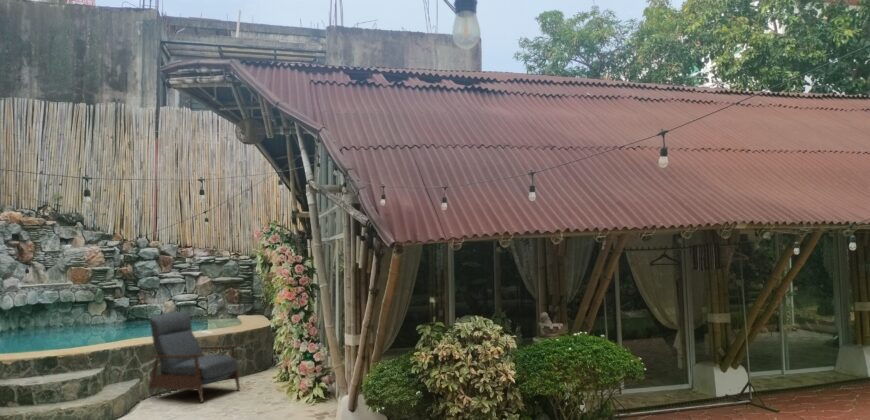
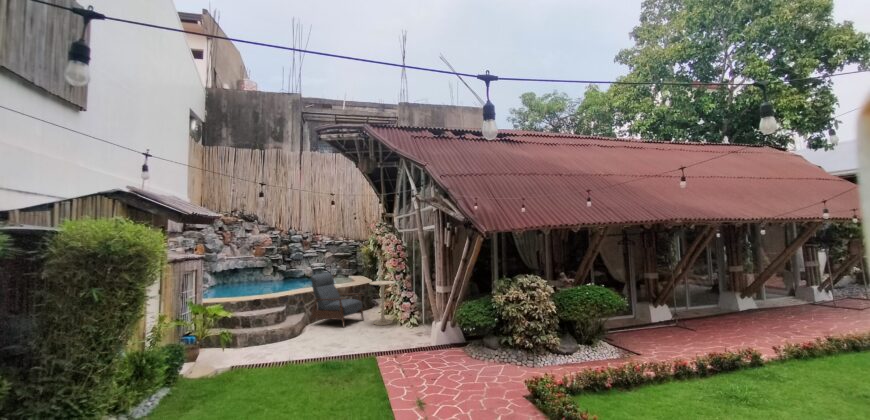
pedestal table: none [246,325,291,399] -> present [369,281,395,325]

